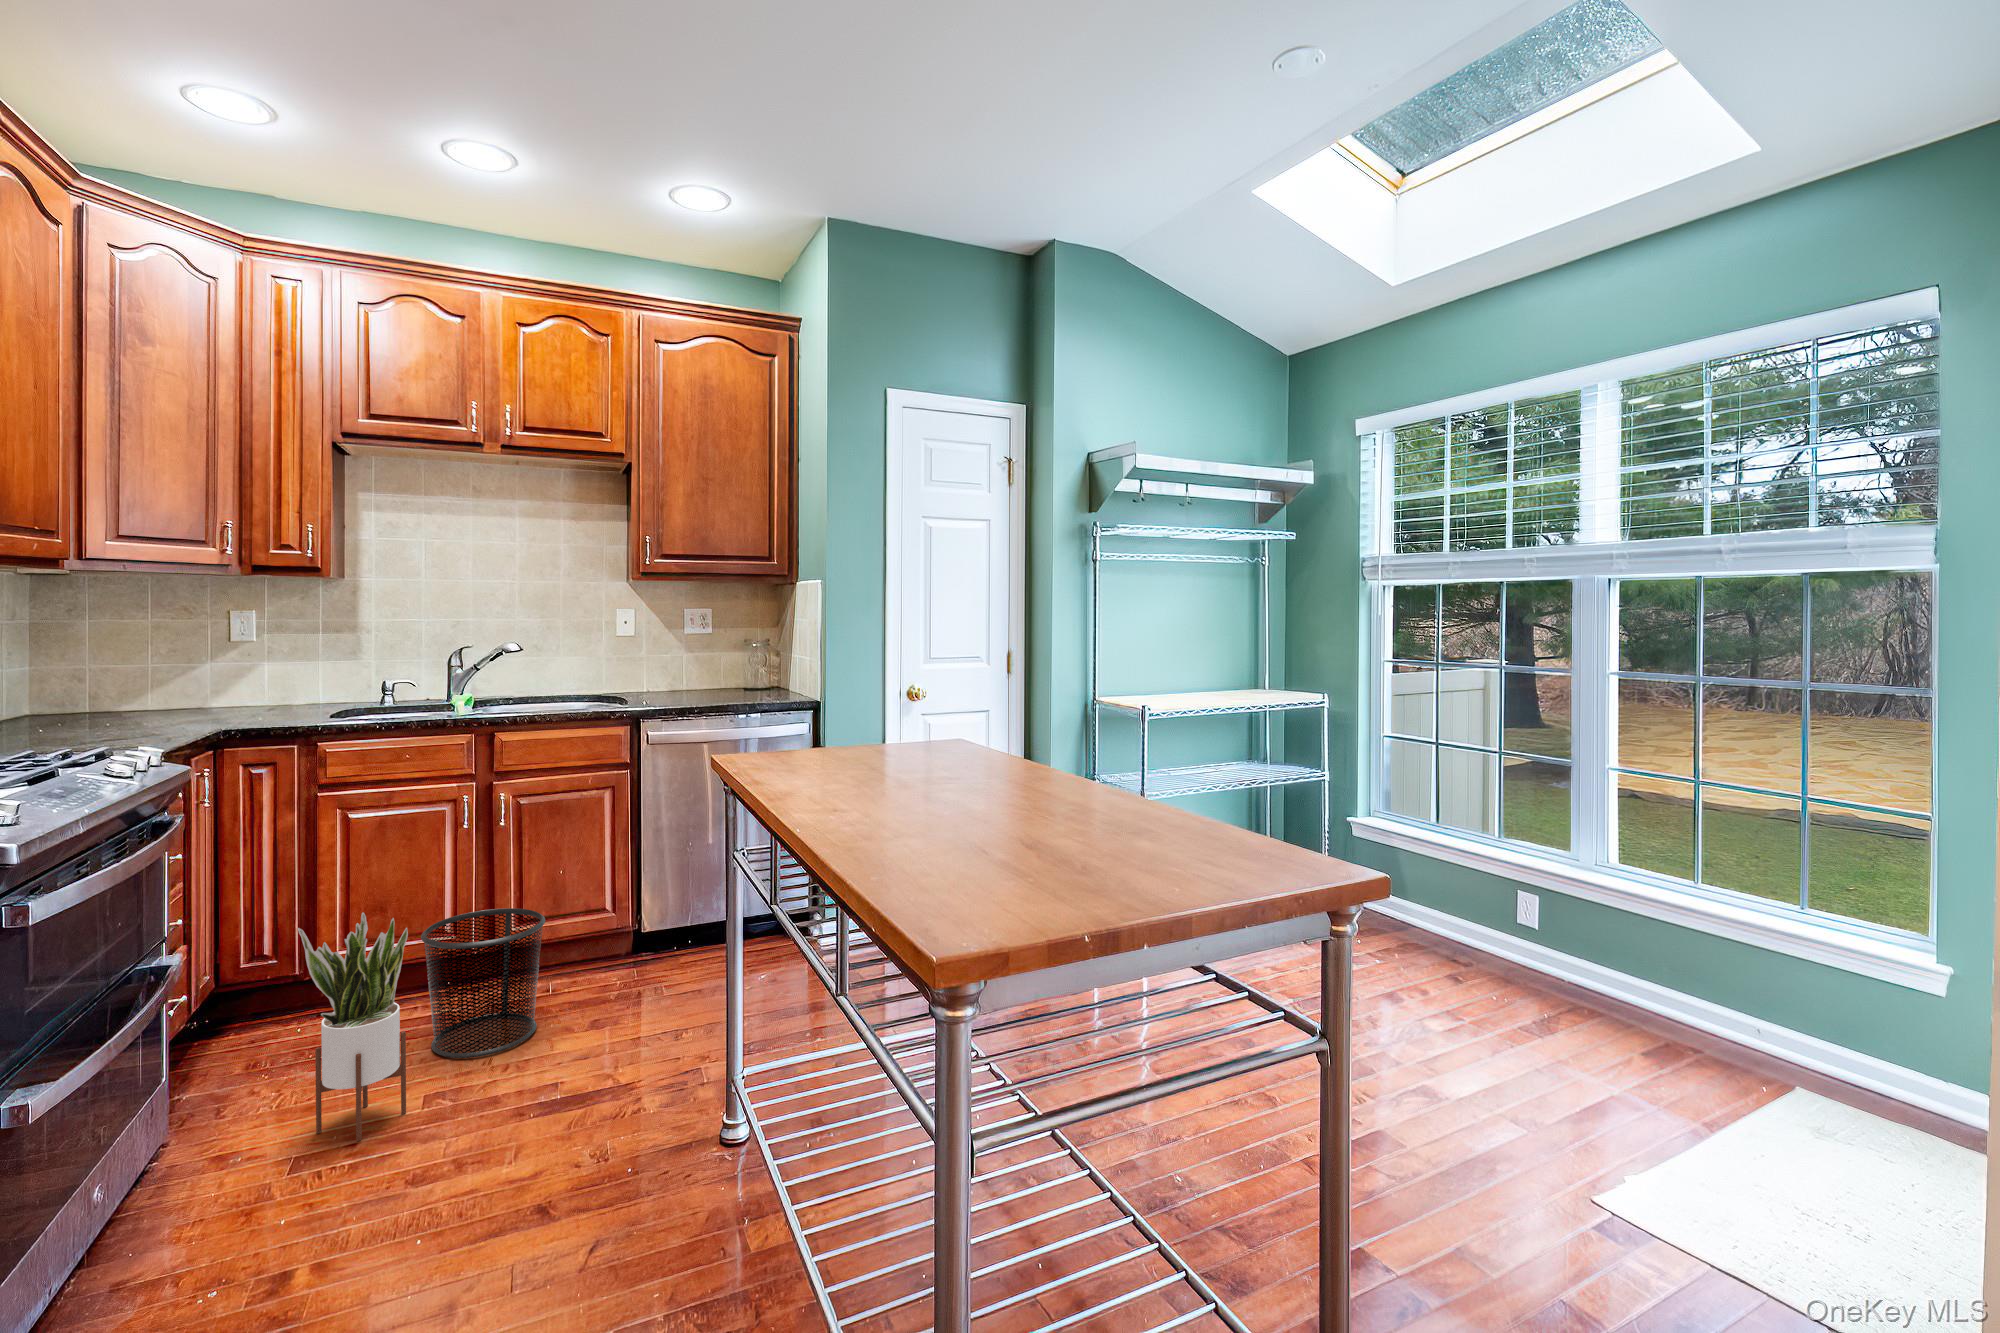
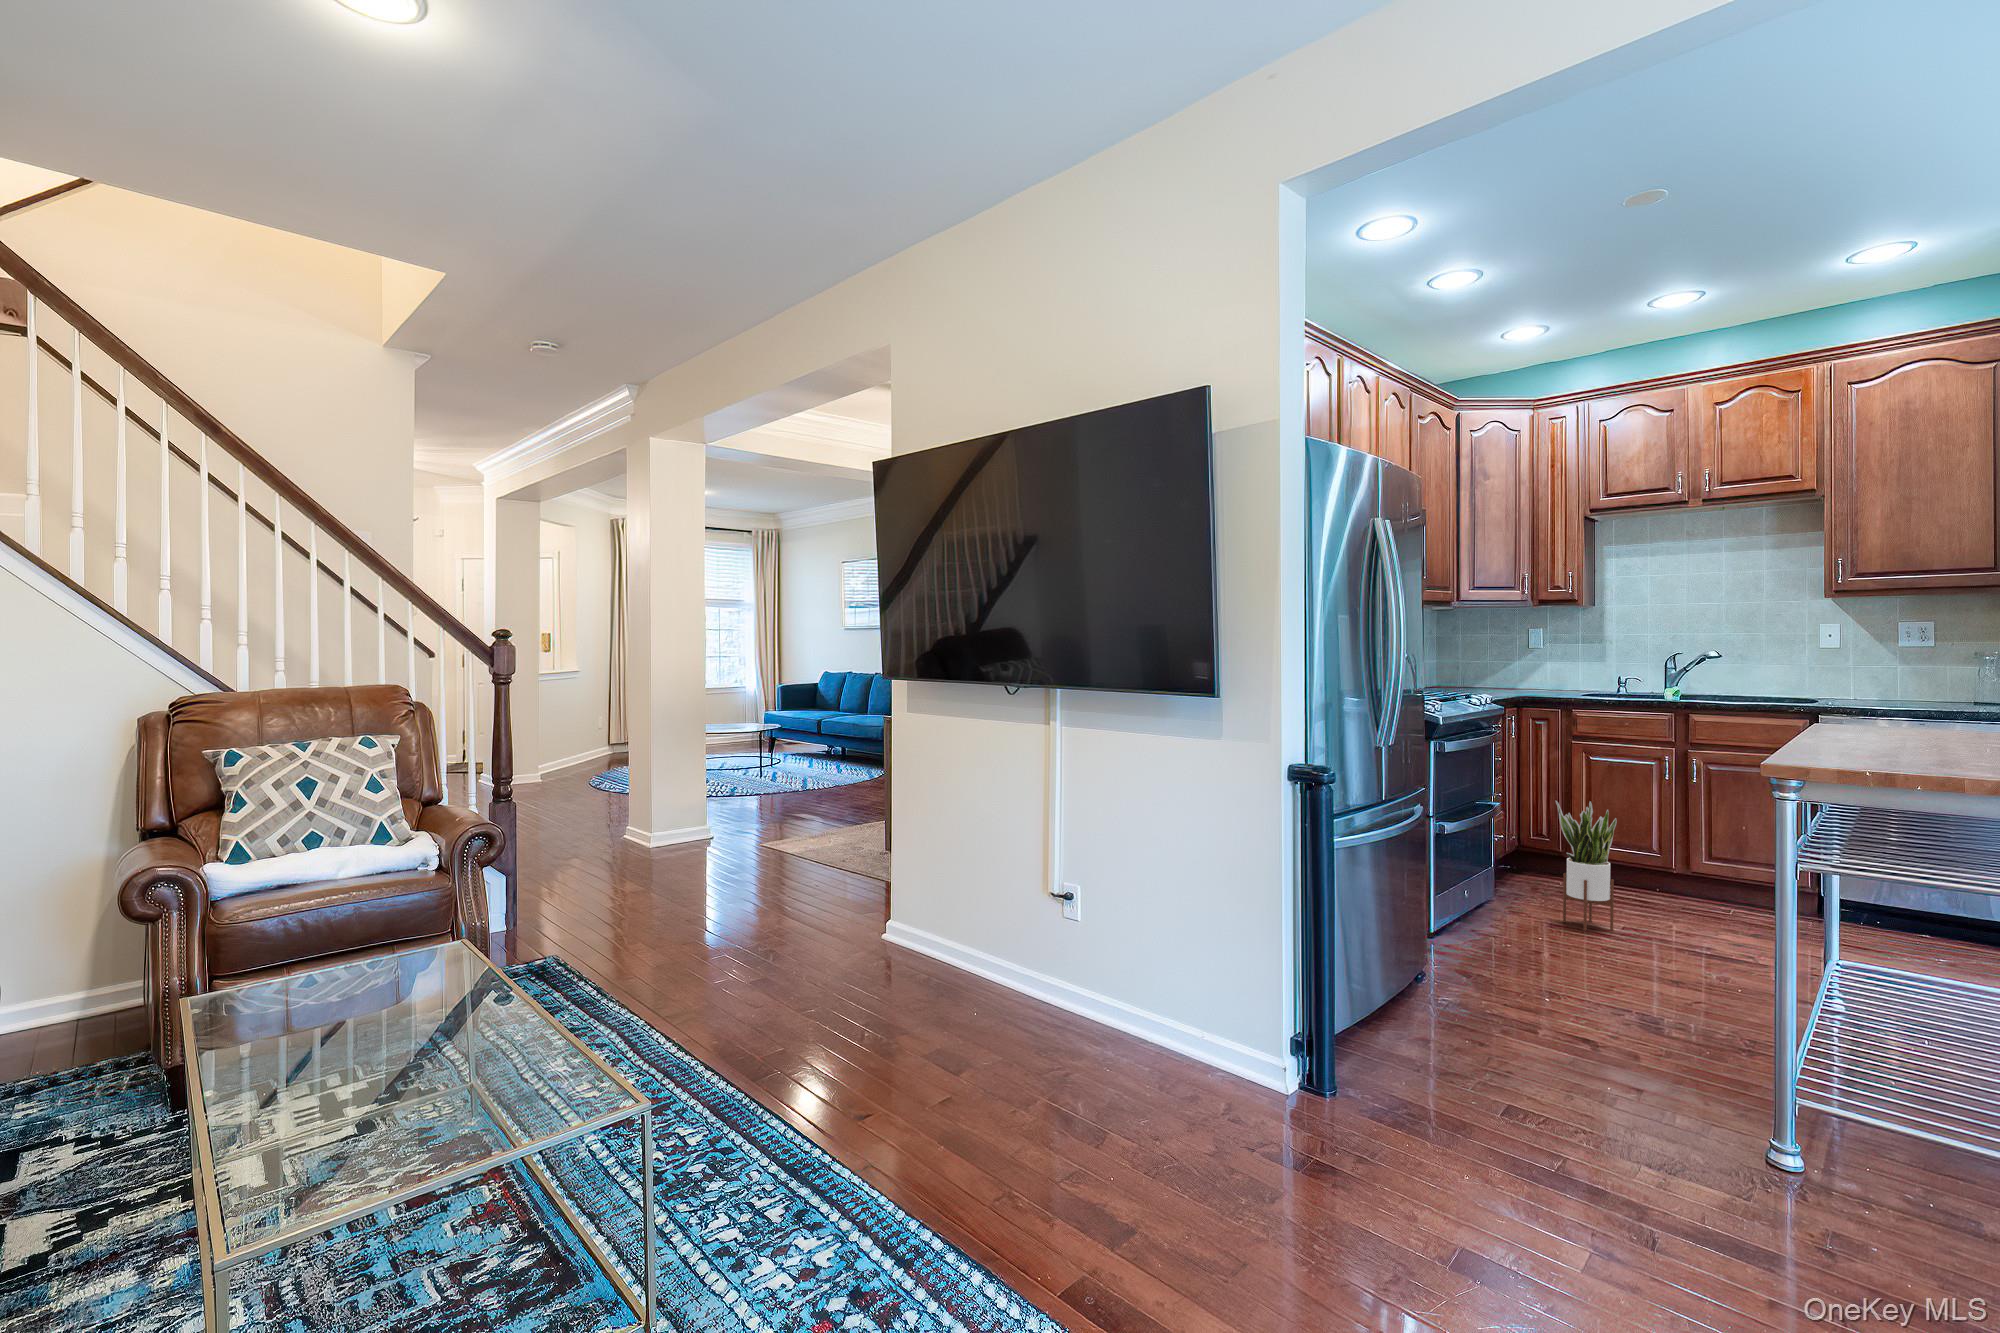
waste bin: present [421,908,545,1058] -> none [1629,833,1720,927]

